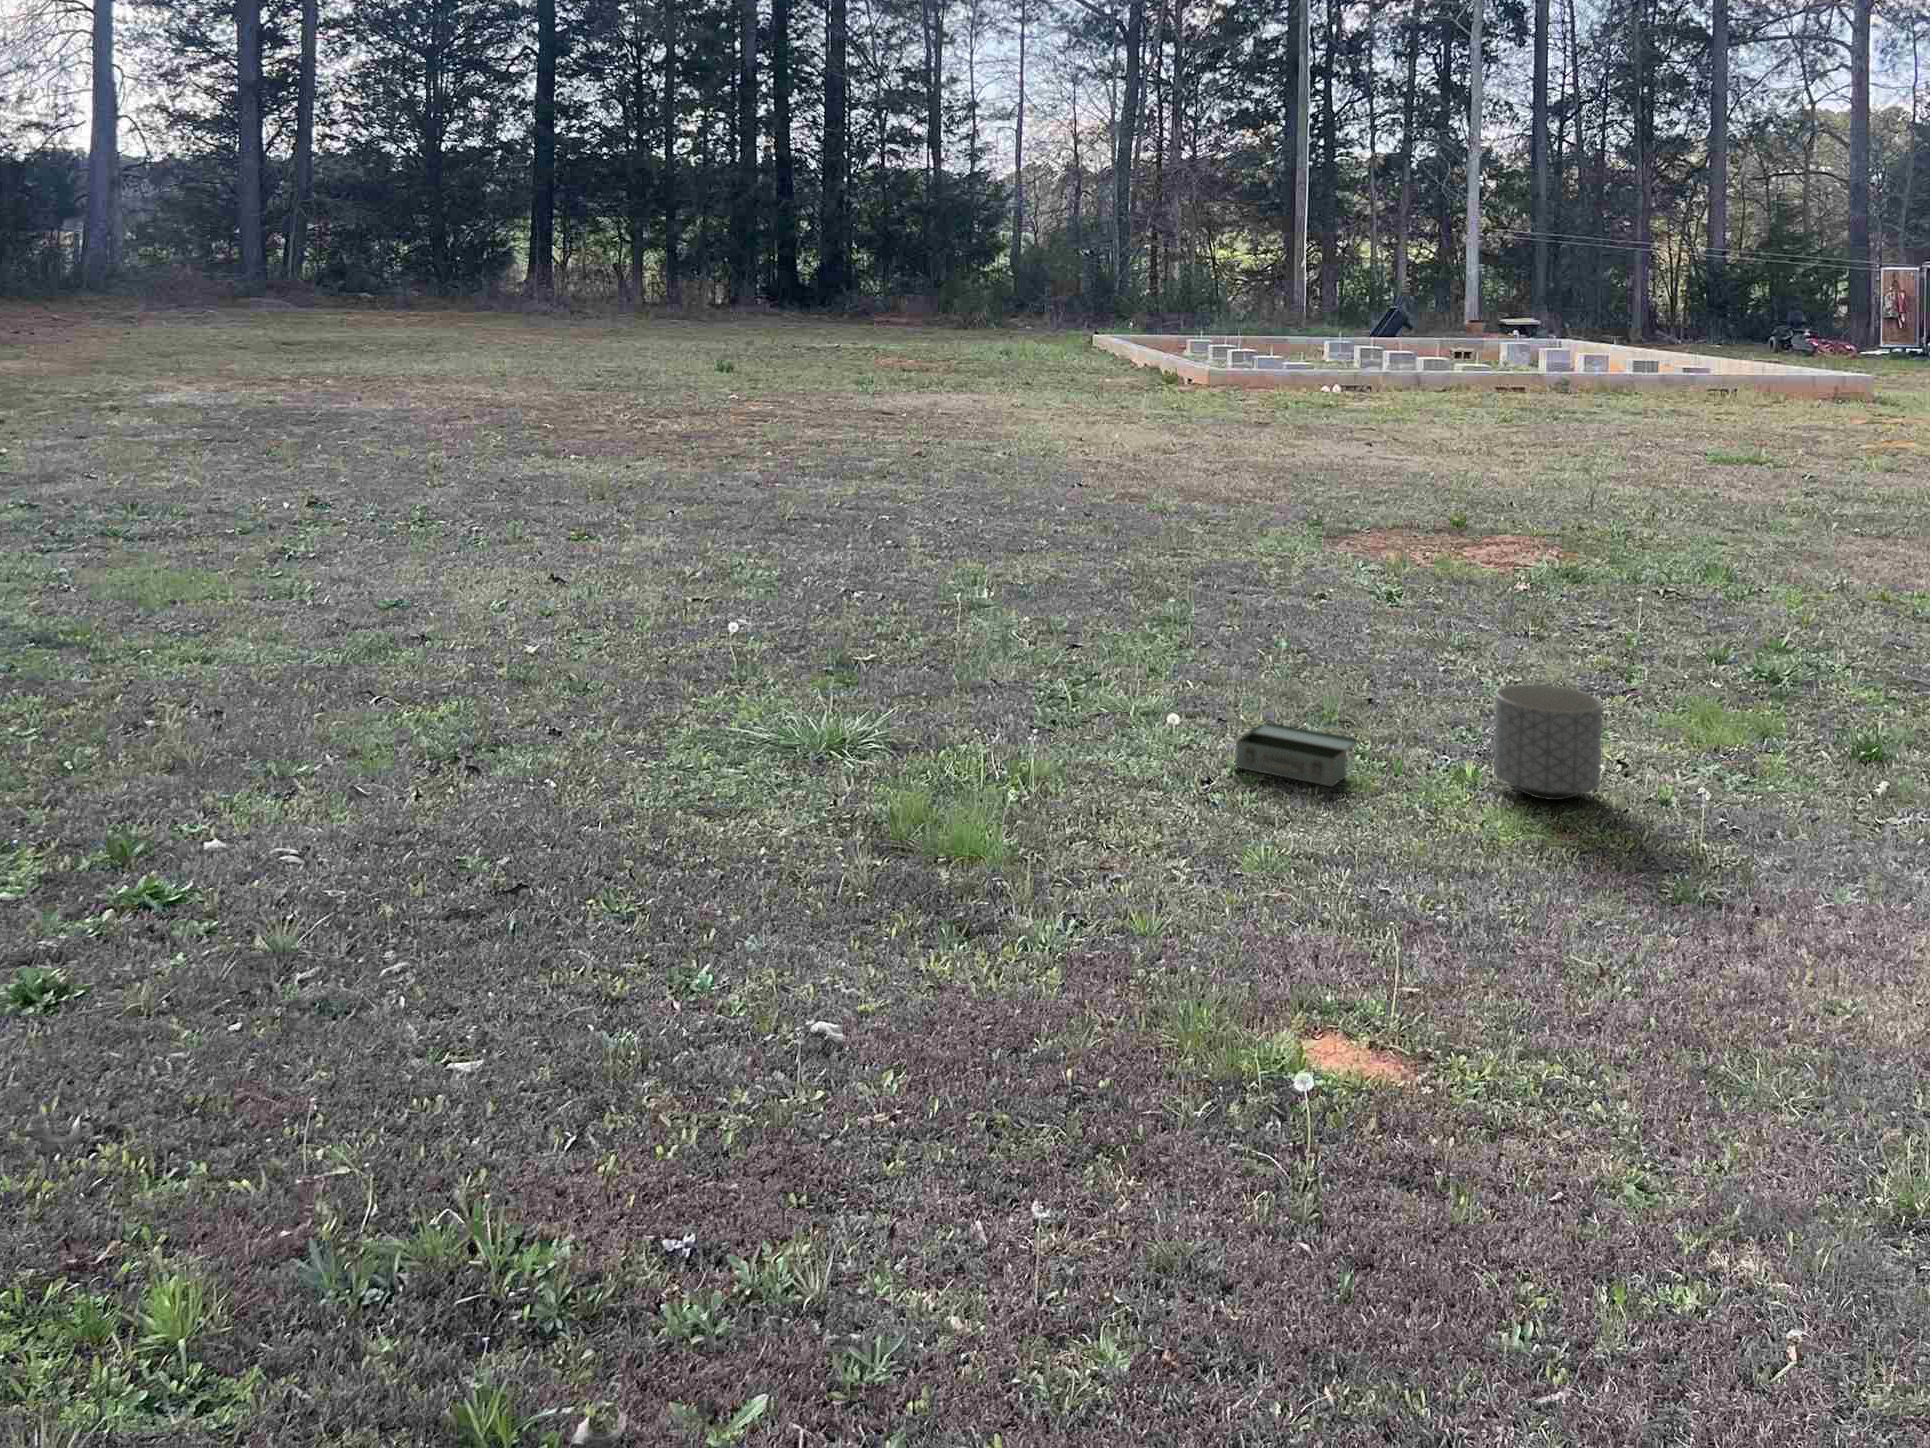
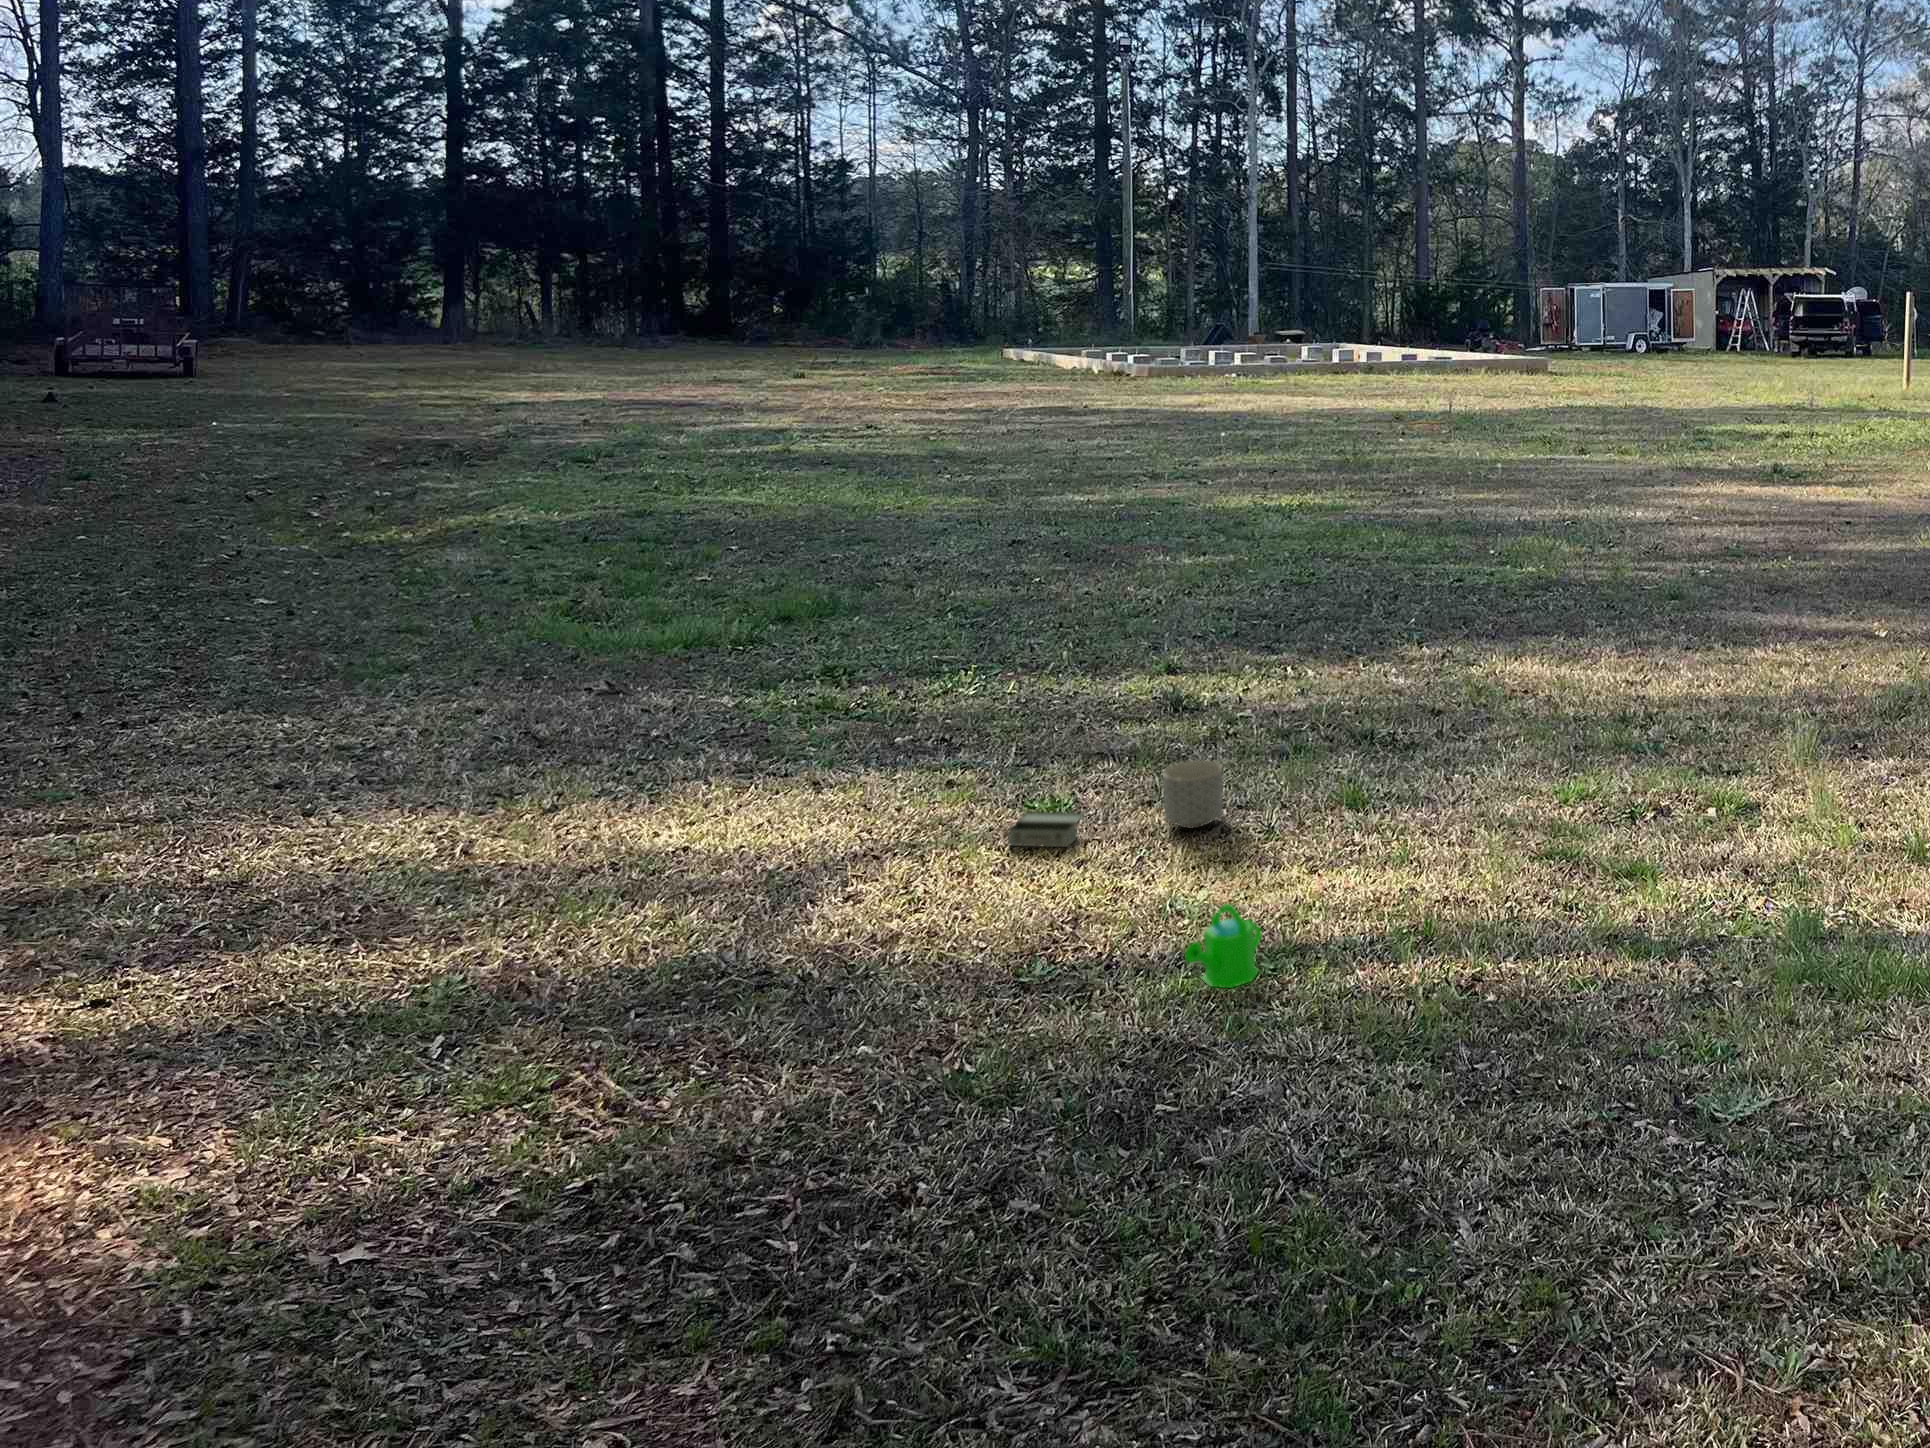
watering can: none [1623,927,1774,1113] -> present [1185,904,1262,988]

